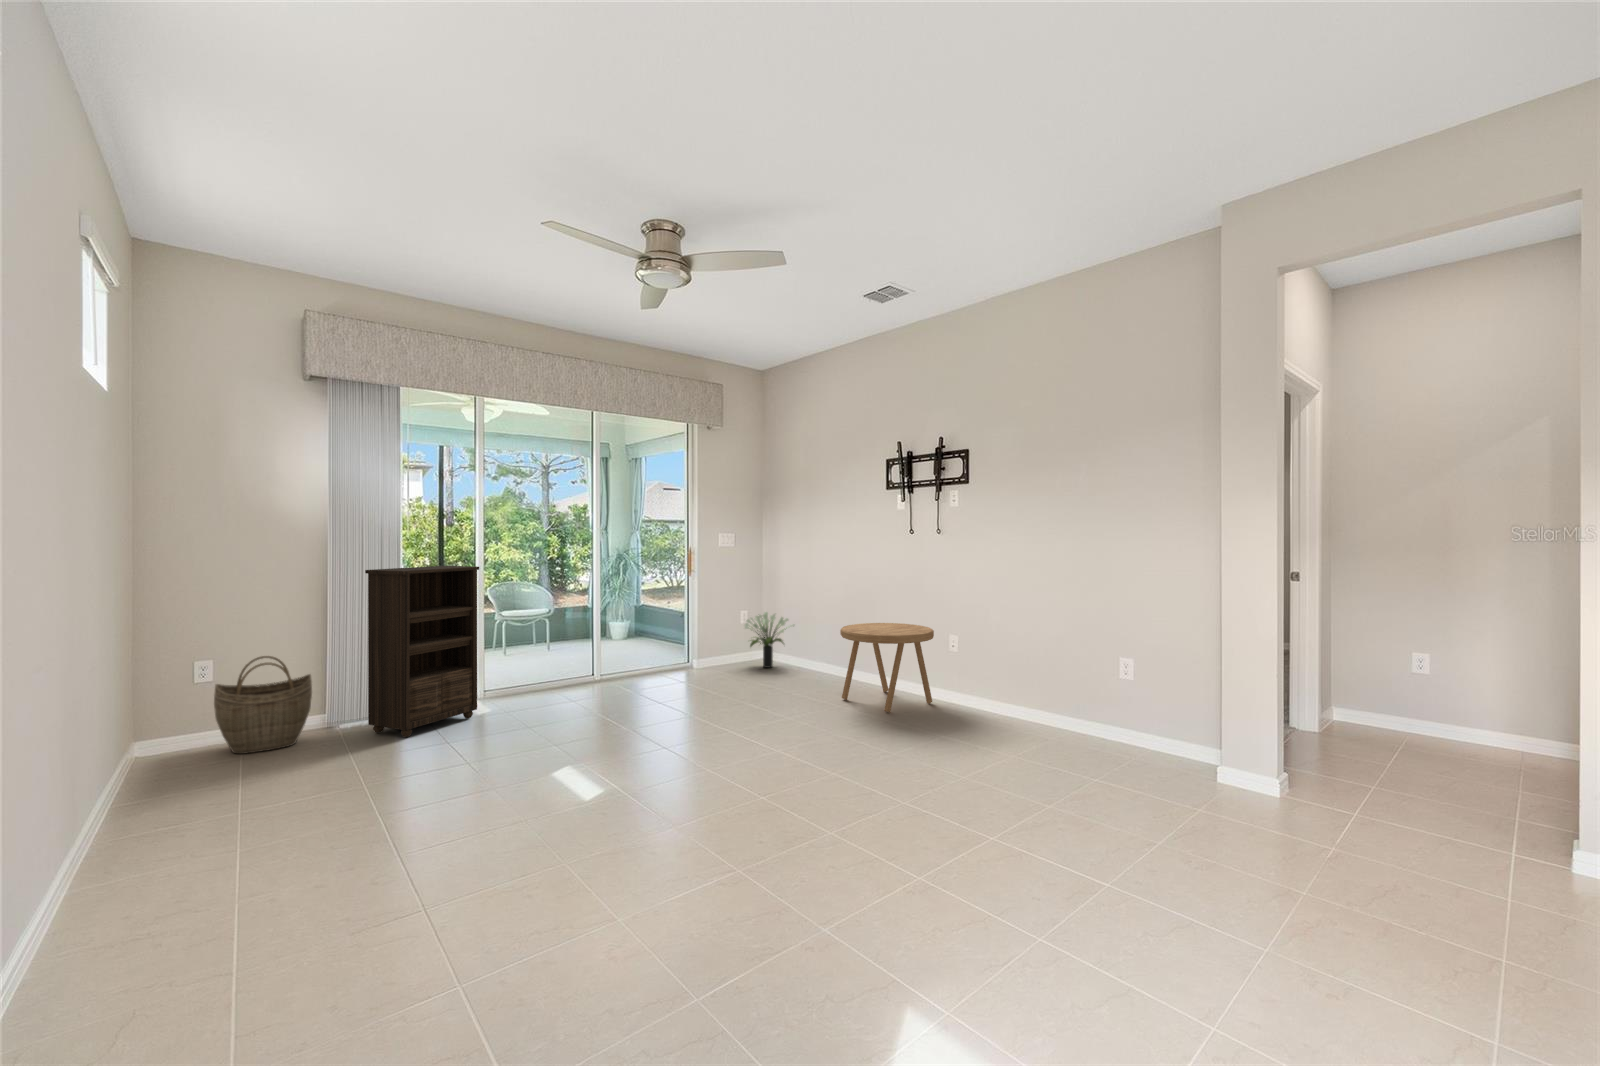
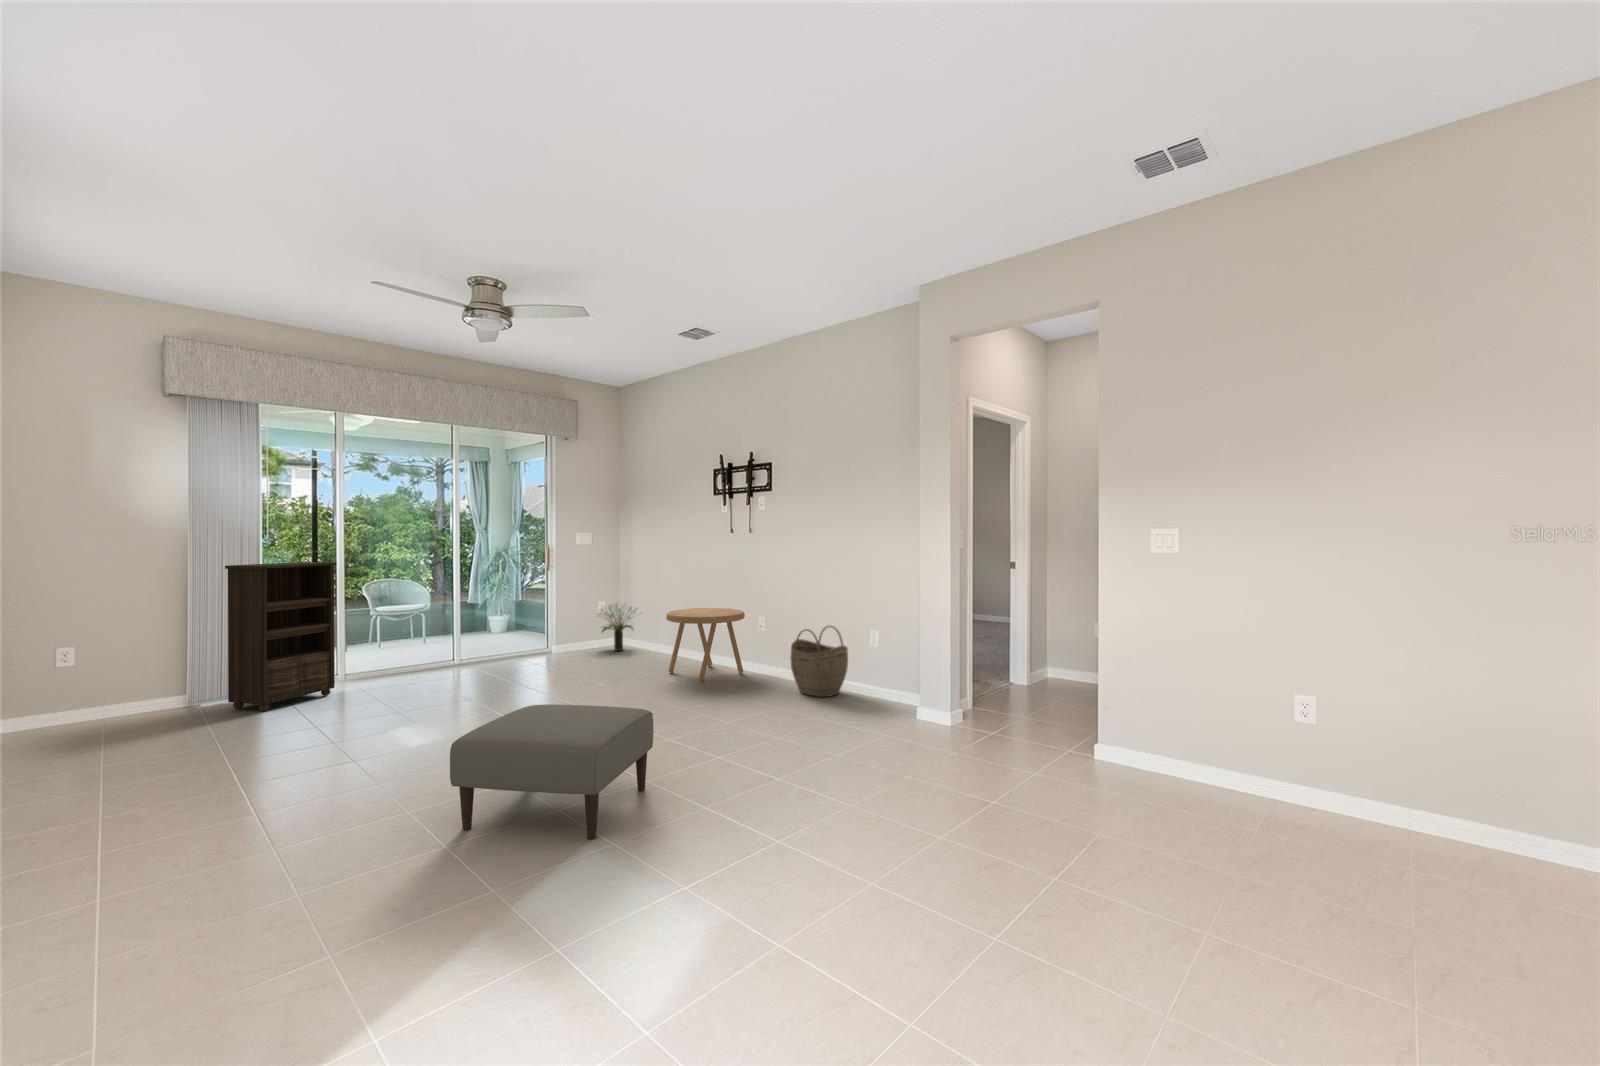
woven basket: present [214,656,312,754] -> present [790,625,848,697]
ottoman: none [680,764,922,986] -> present [450,705,653,839]

